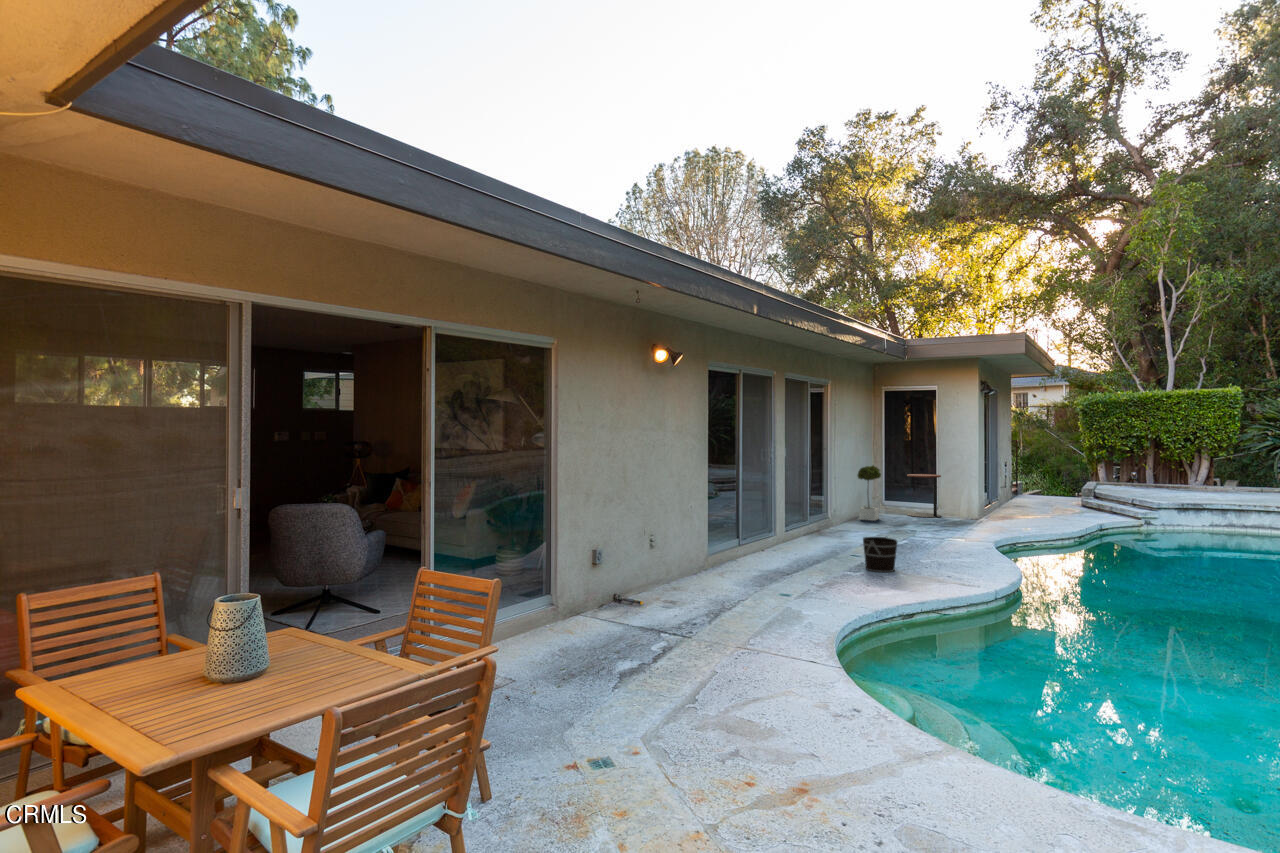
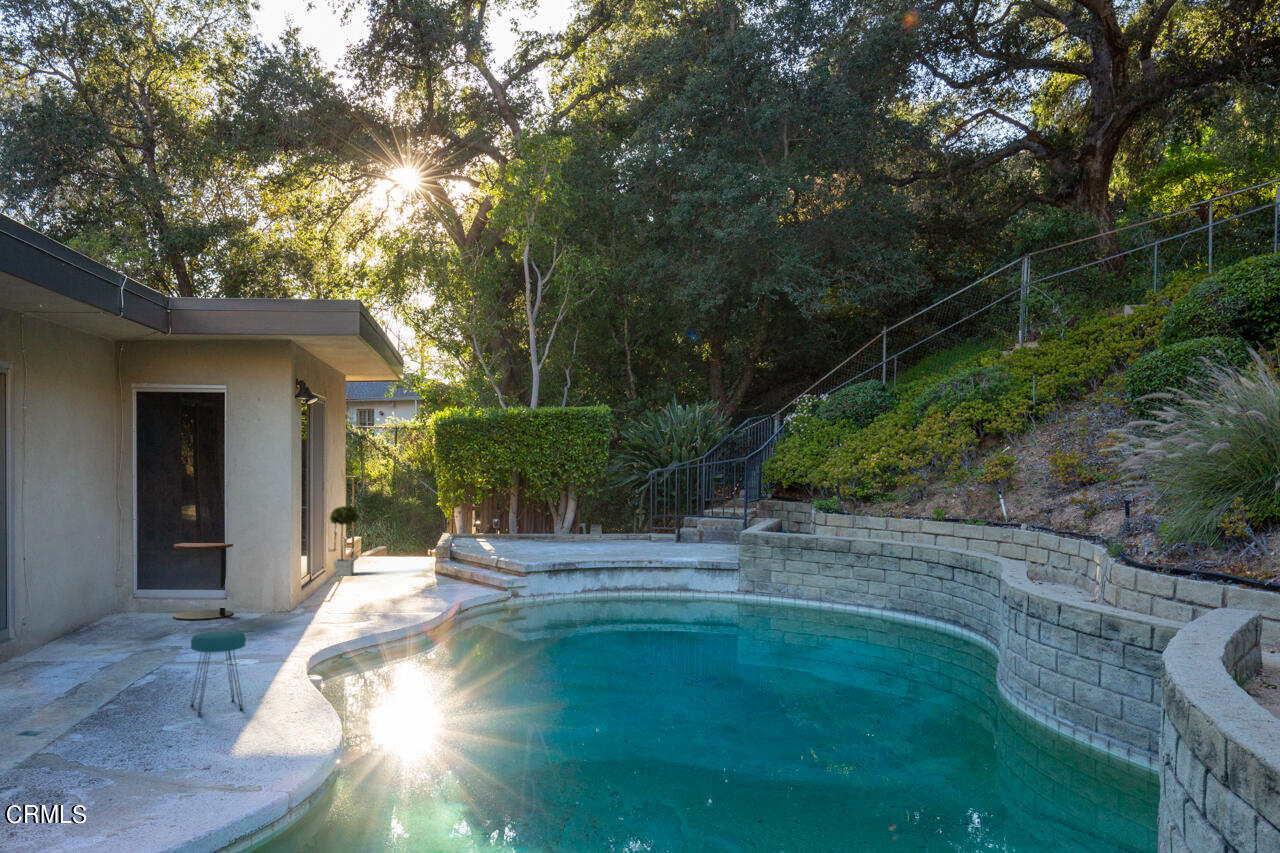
potted tree: present [858,465,881,521] -> present [329,505,359,576]
stool: none [921,513,951,556] -> present [191,630,246,715]
bucket: present [863,537,897,572] -> none [60,699,137,783]

